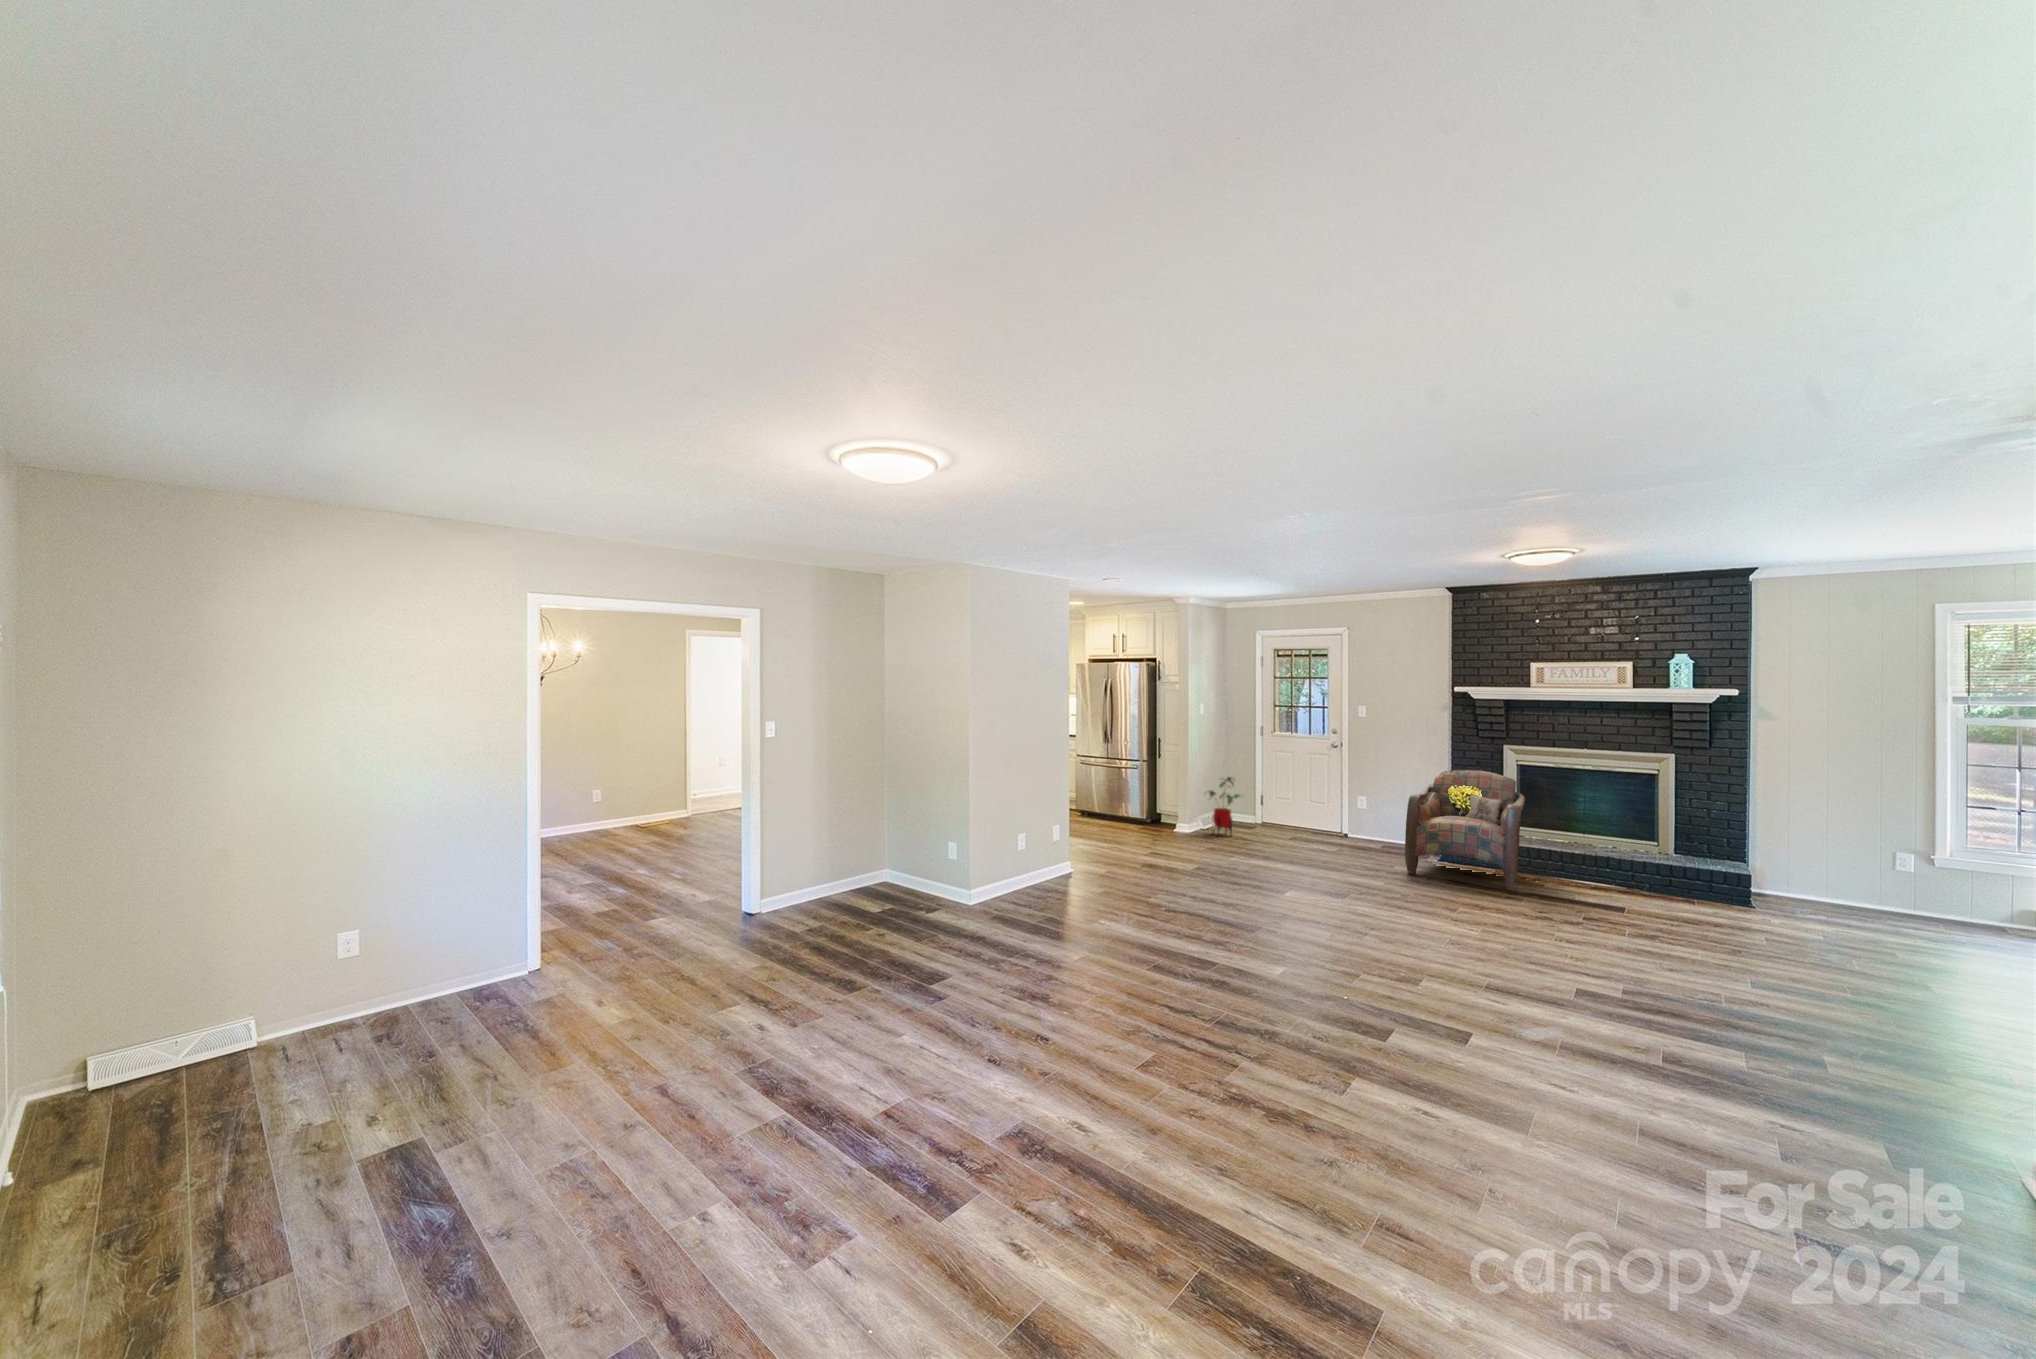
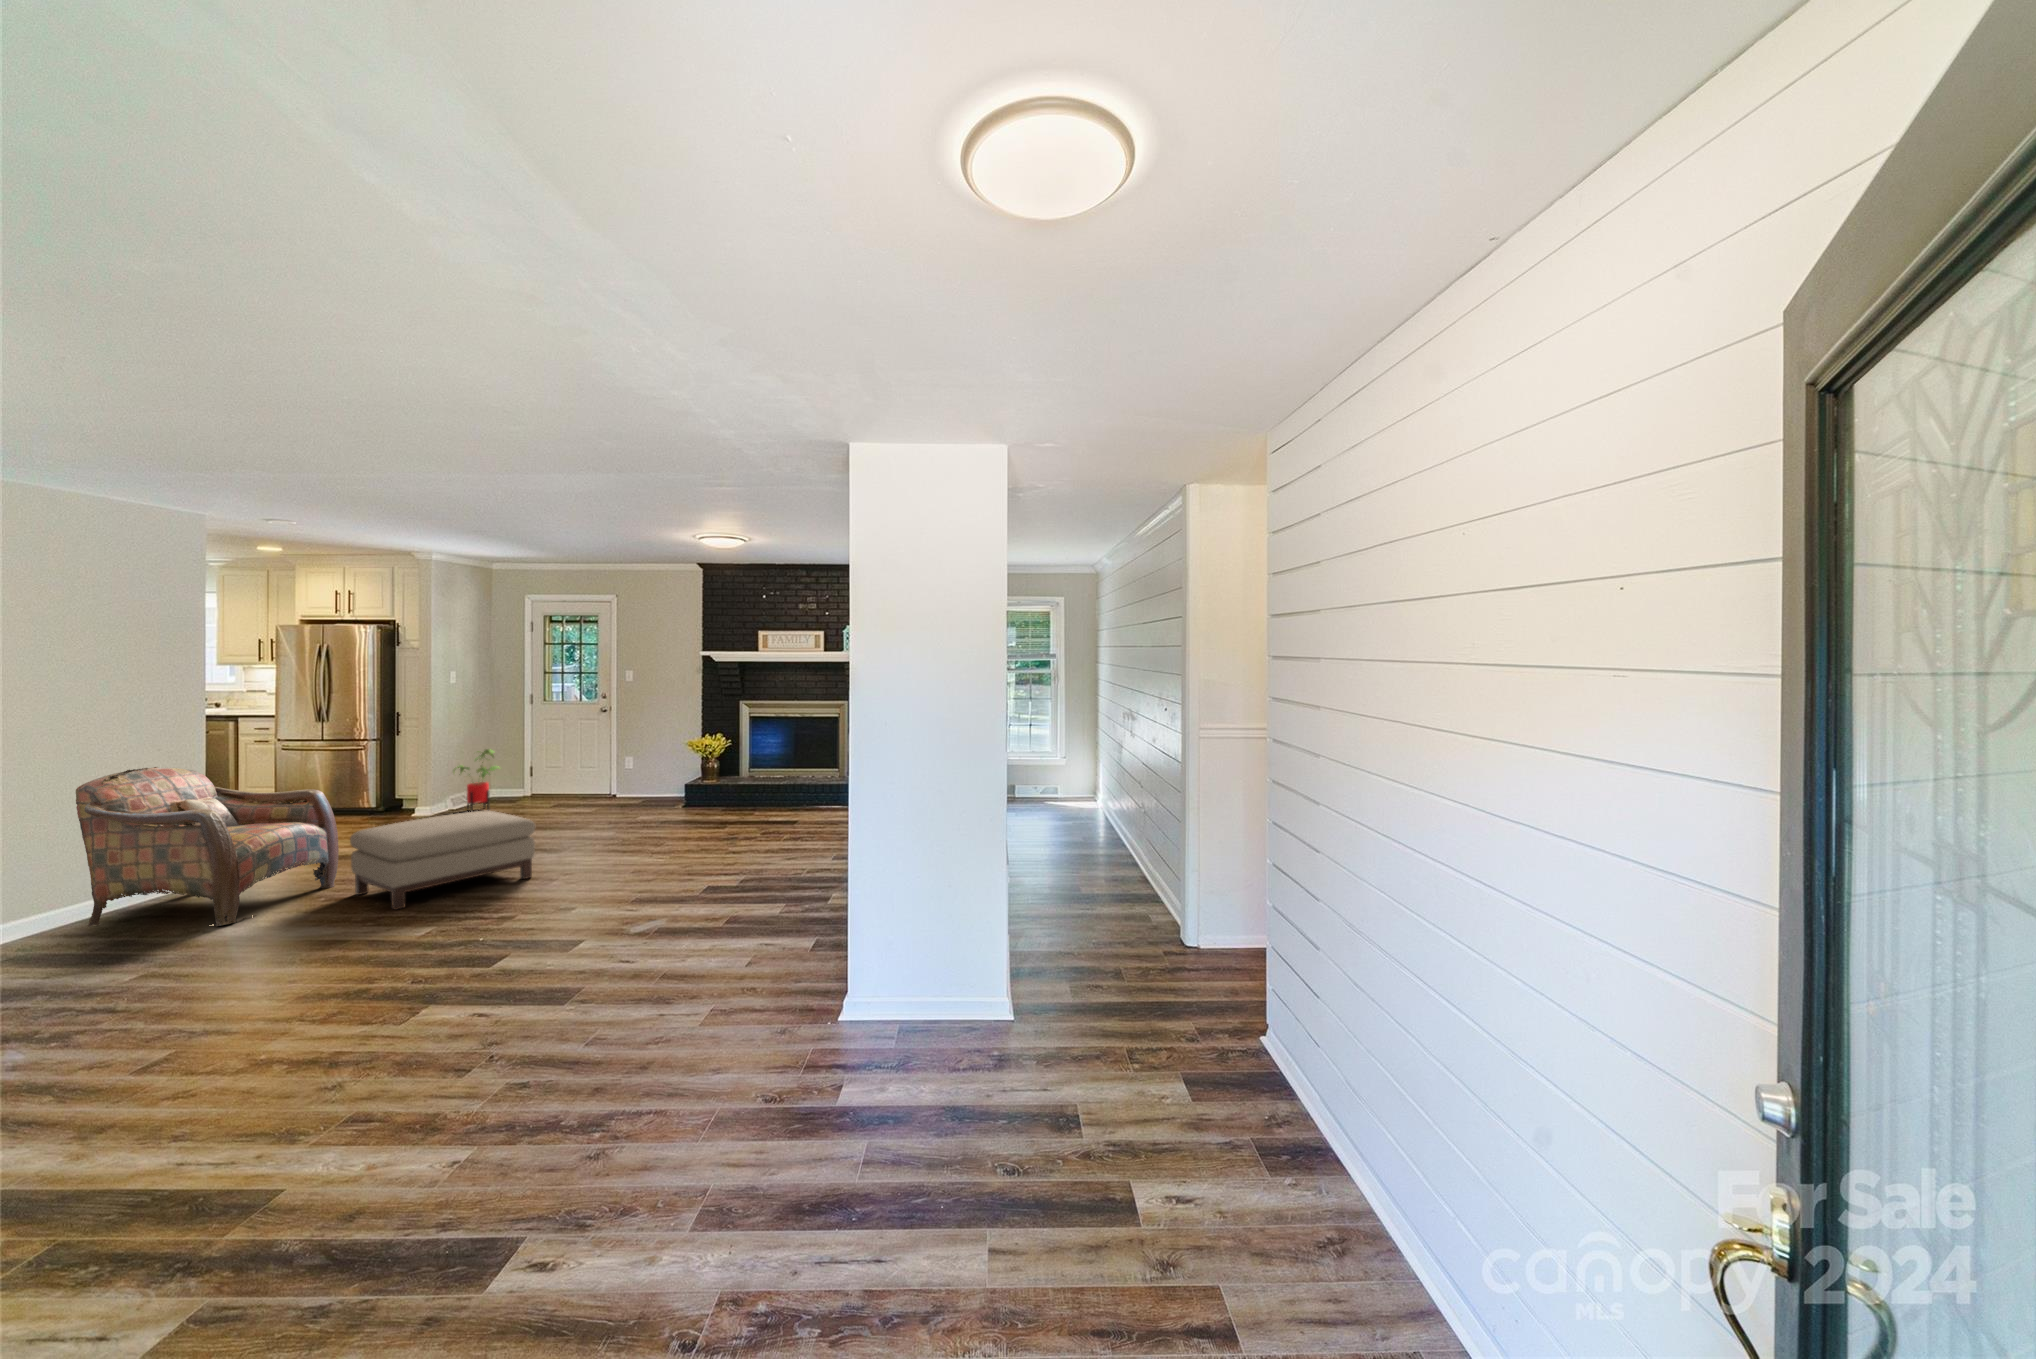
armchair: present [1405,769,1525,890] -> present [76,767,339,927]
ottoman: none [1197,844,1355,934] -> present [350,811,535,909]

